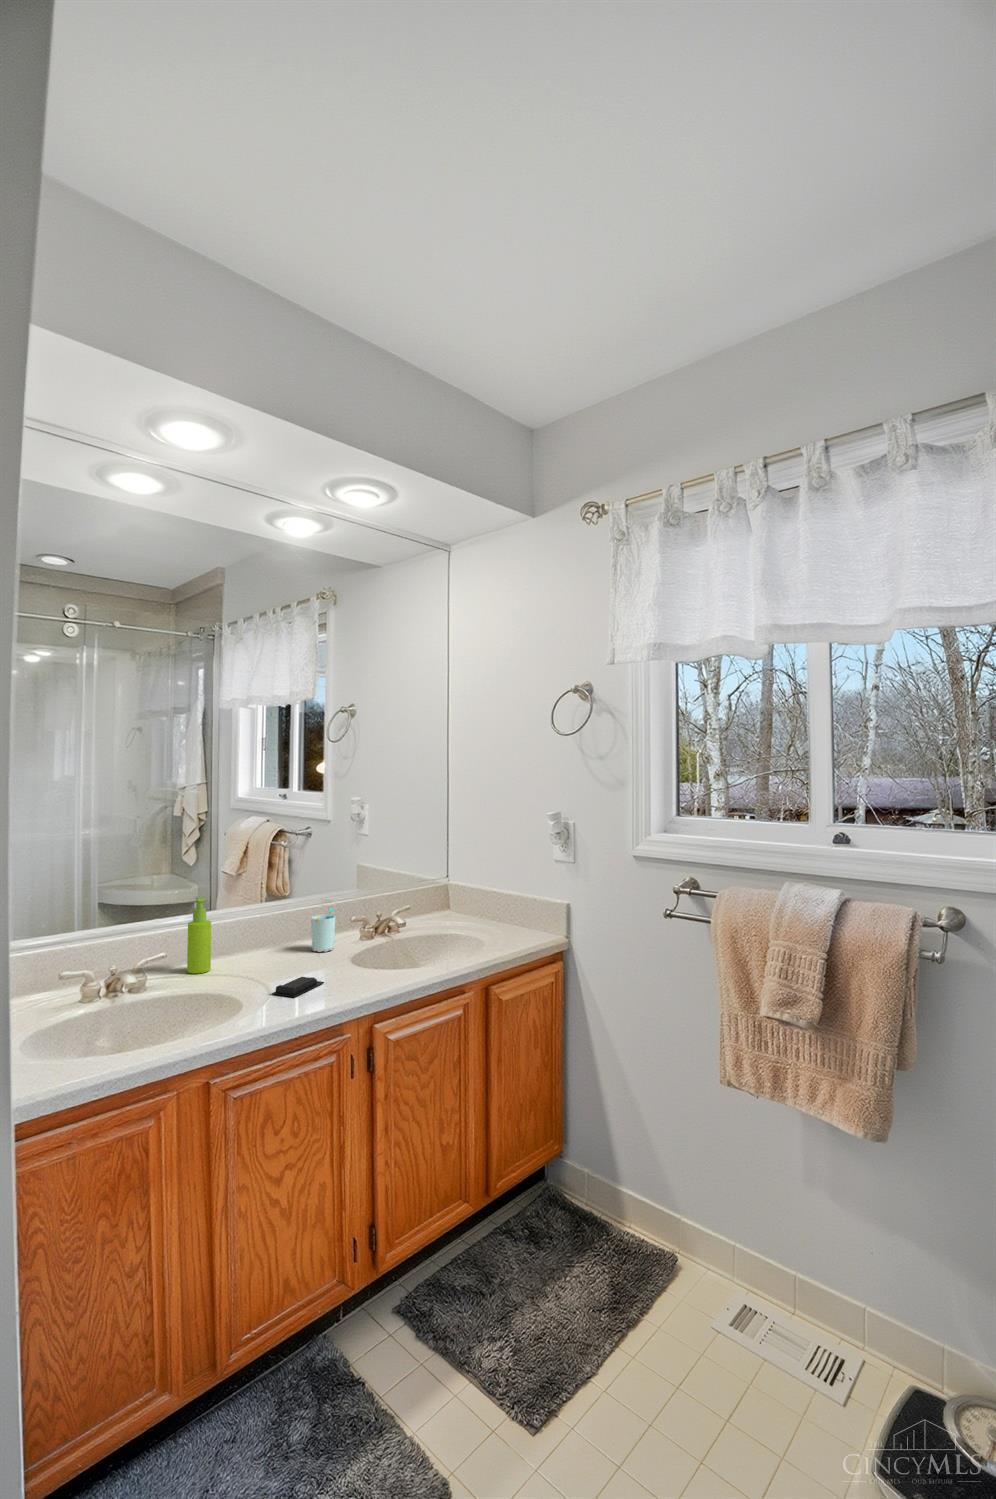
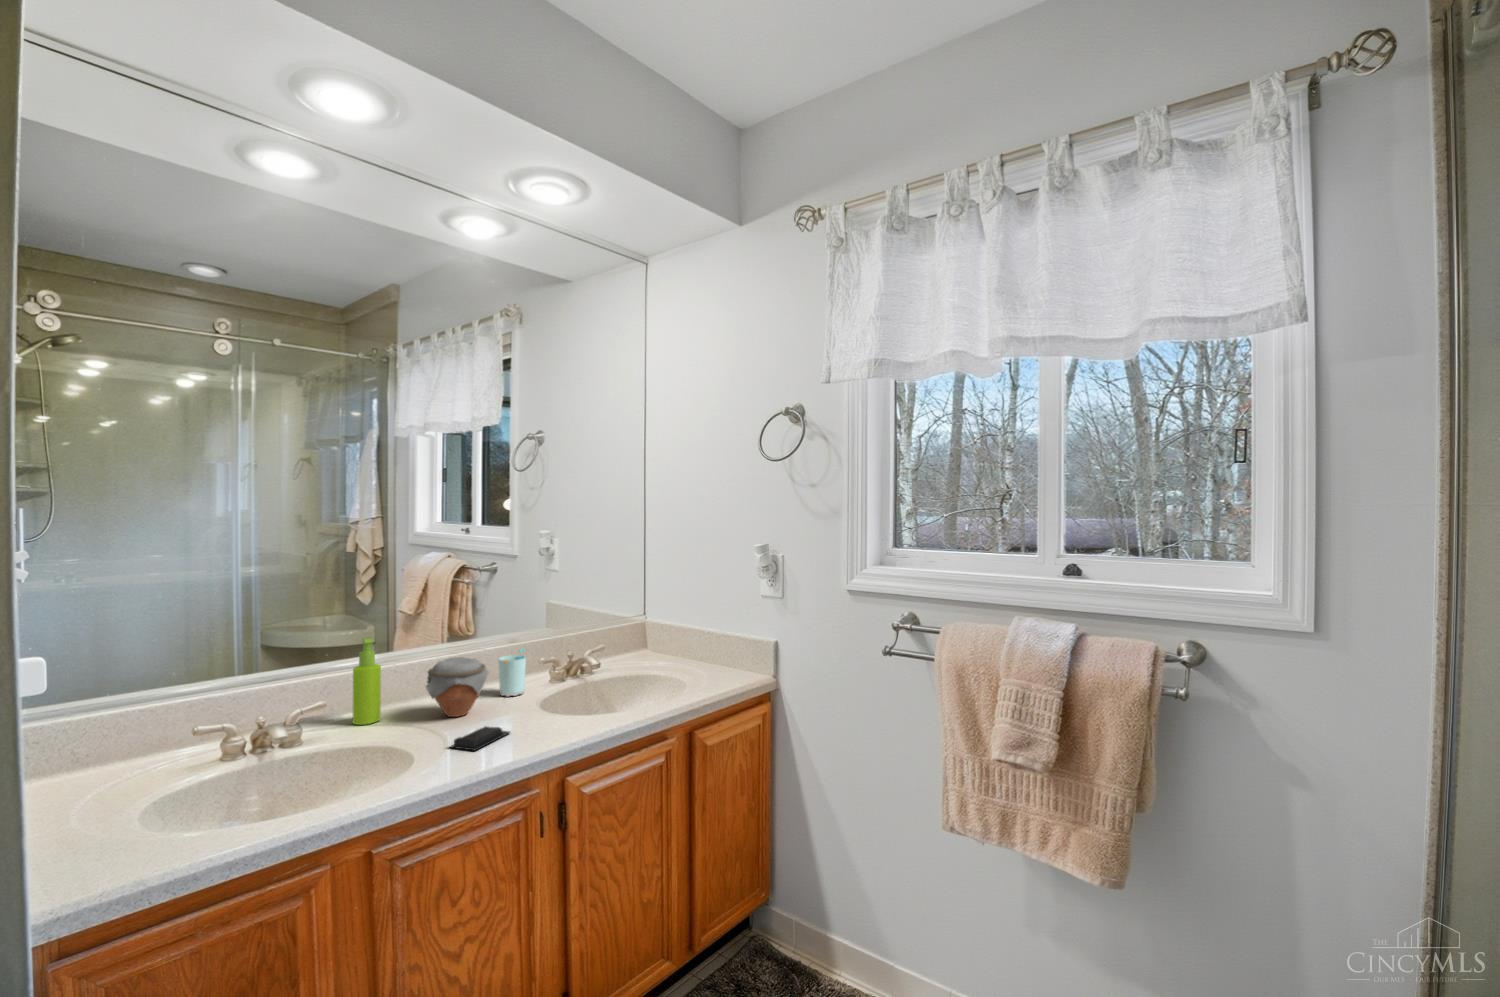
jar: none [249,915,304,969] -> present [426,657,489,717]

